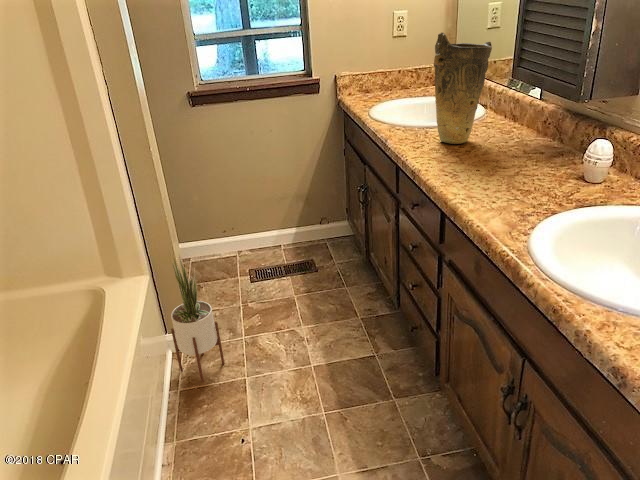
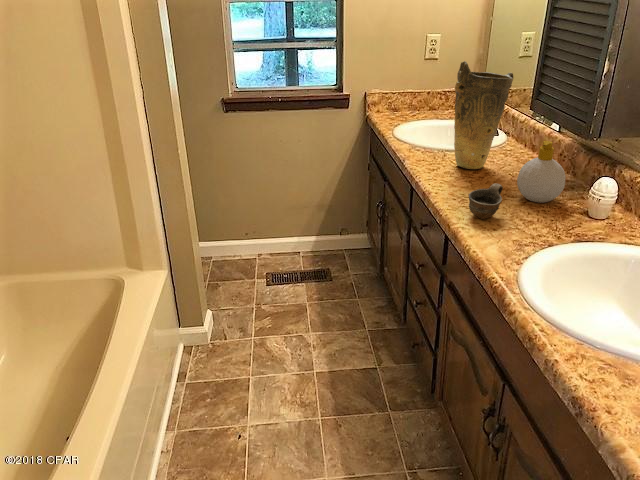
soap bottle: none [508,107,557,171] -> present [517,141,566,203]
cup: none [462,154,497,192] -> present [469,183,503,219]
potted plant: present [171,255,224,382] -> none [183,252,231,377]

